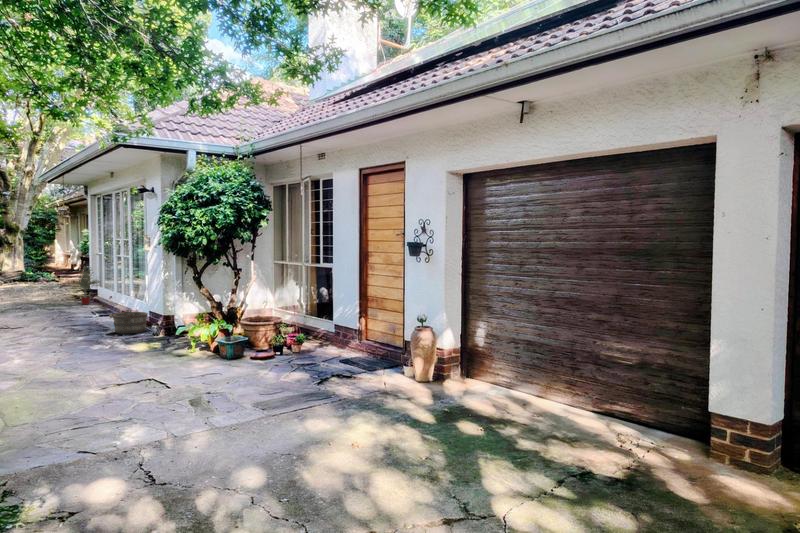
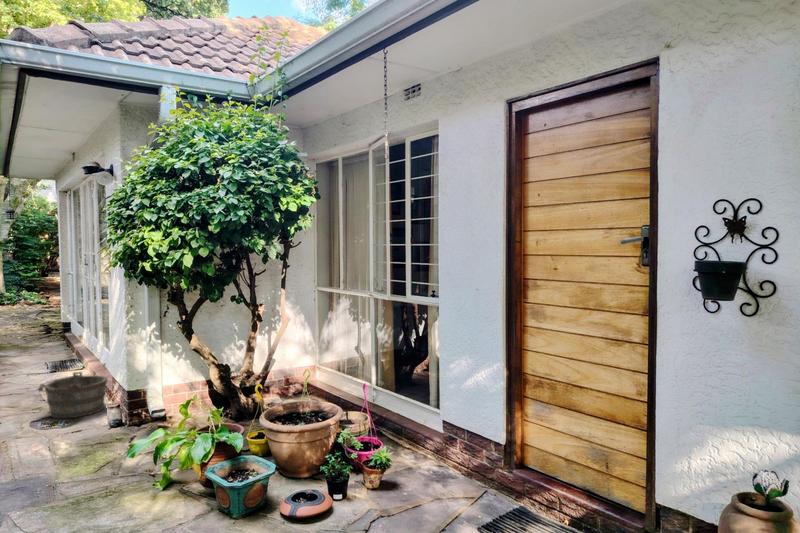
potted tree: present [78,267,100,305] -> none [32,291,67,346]

